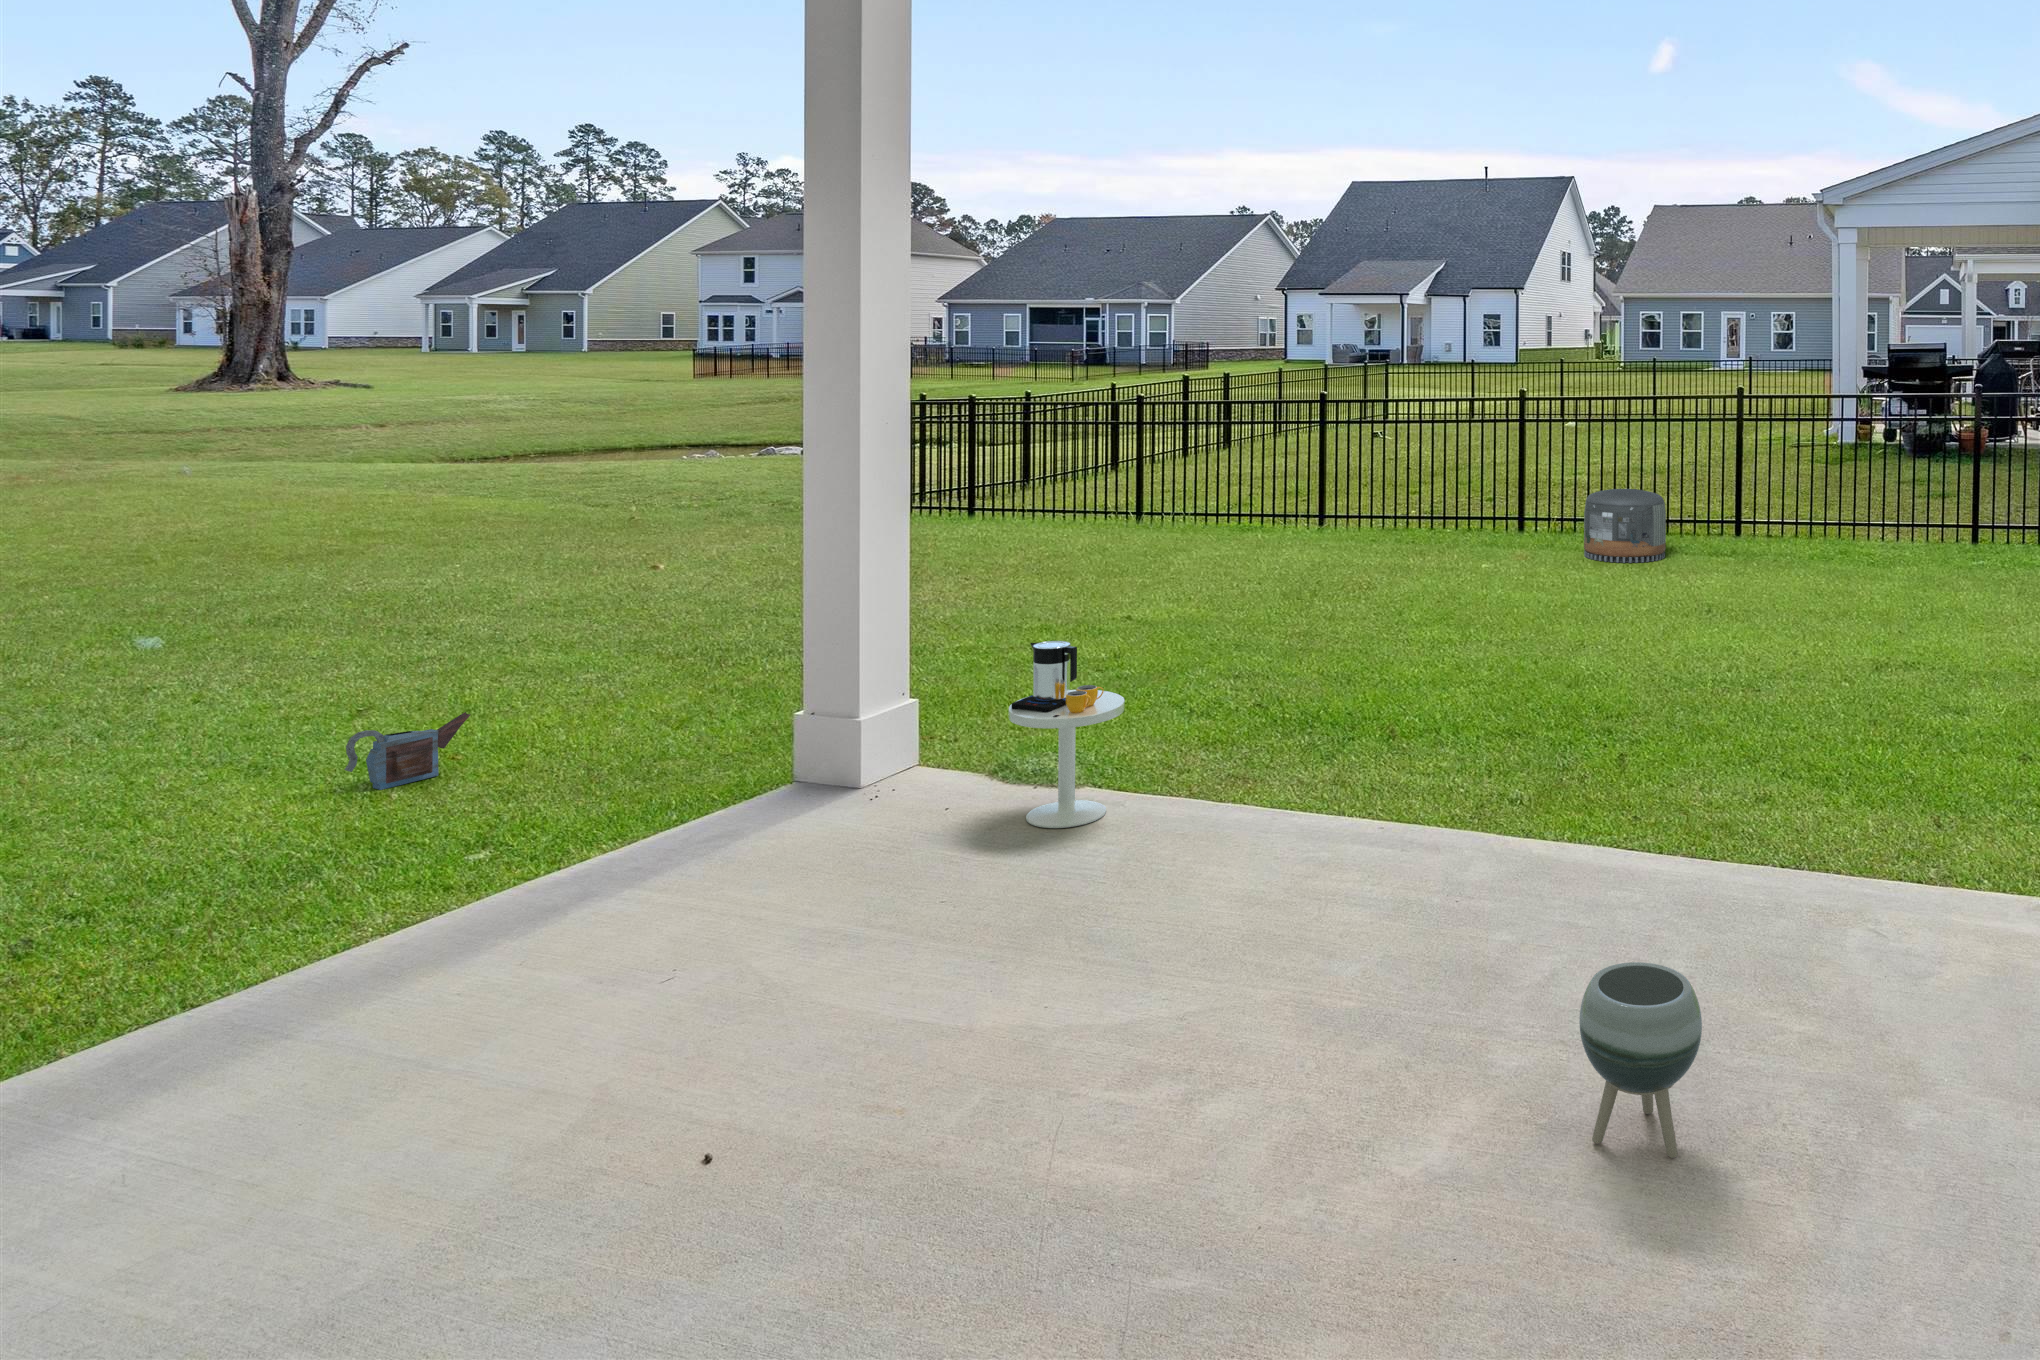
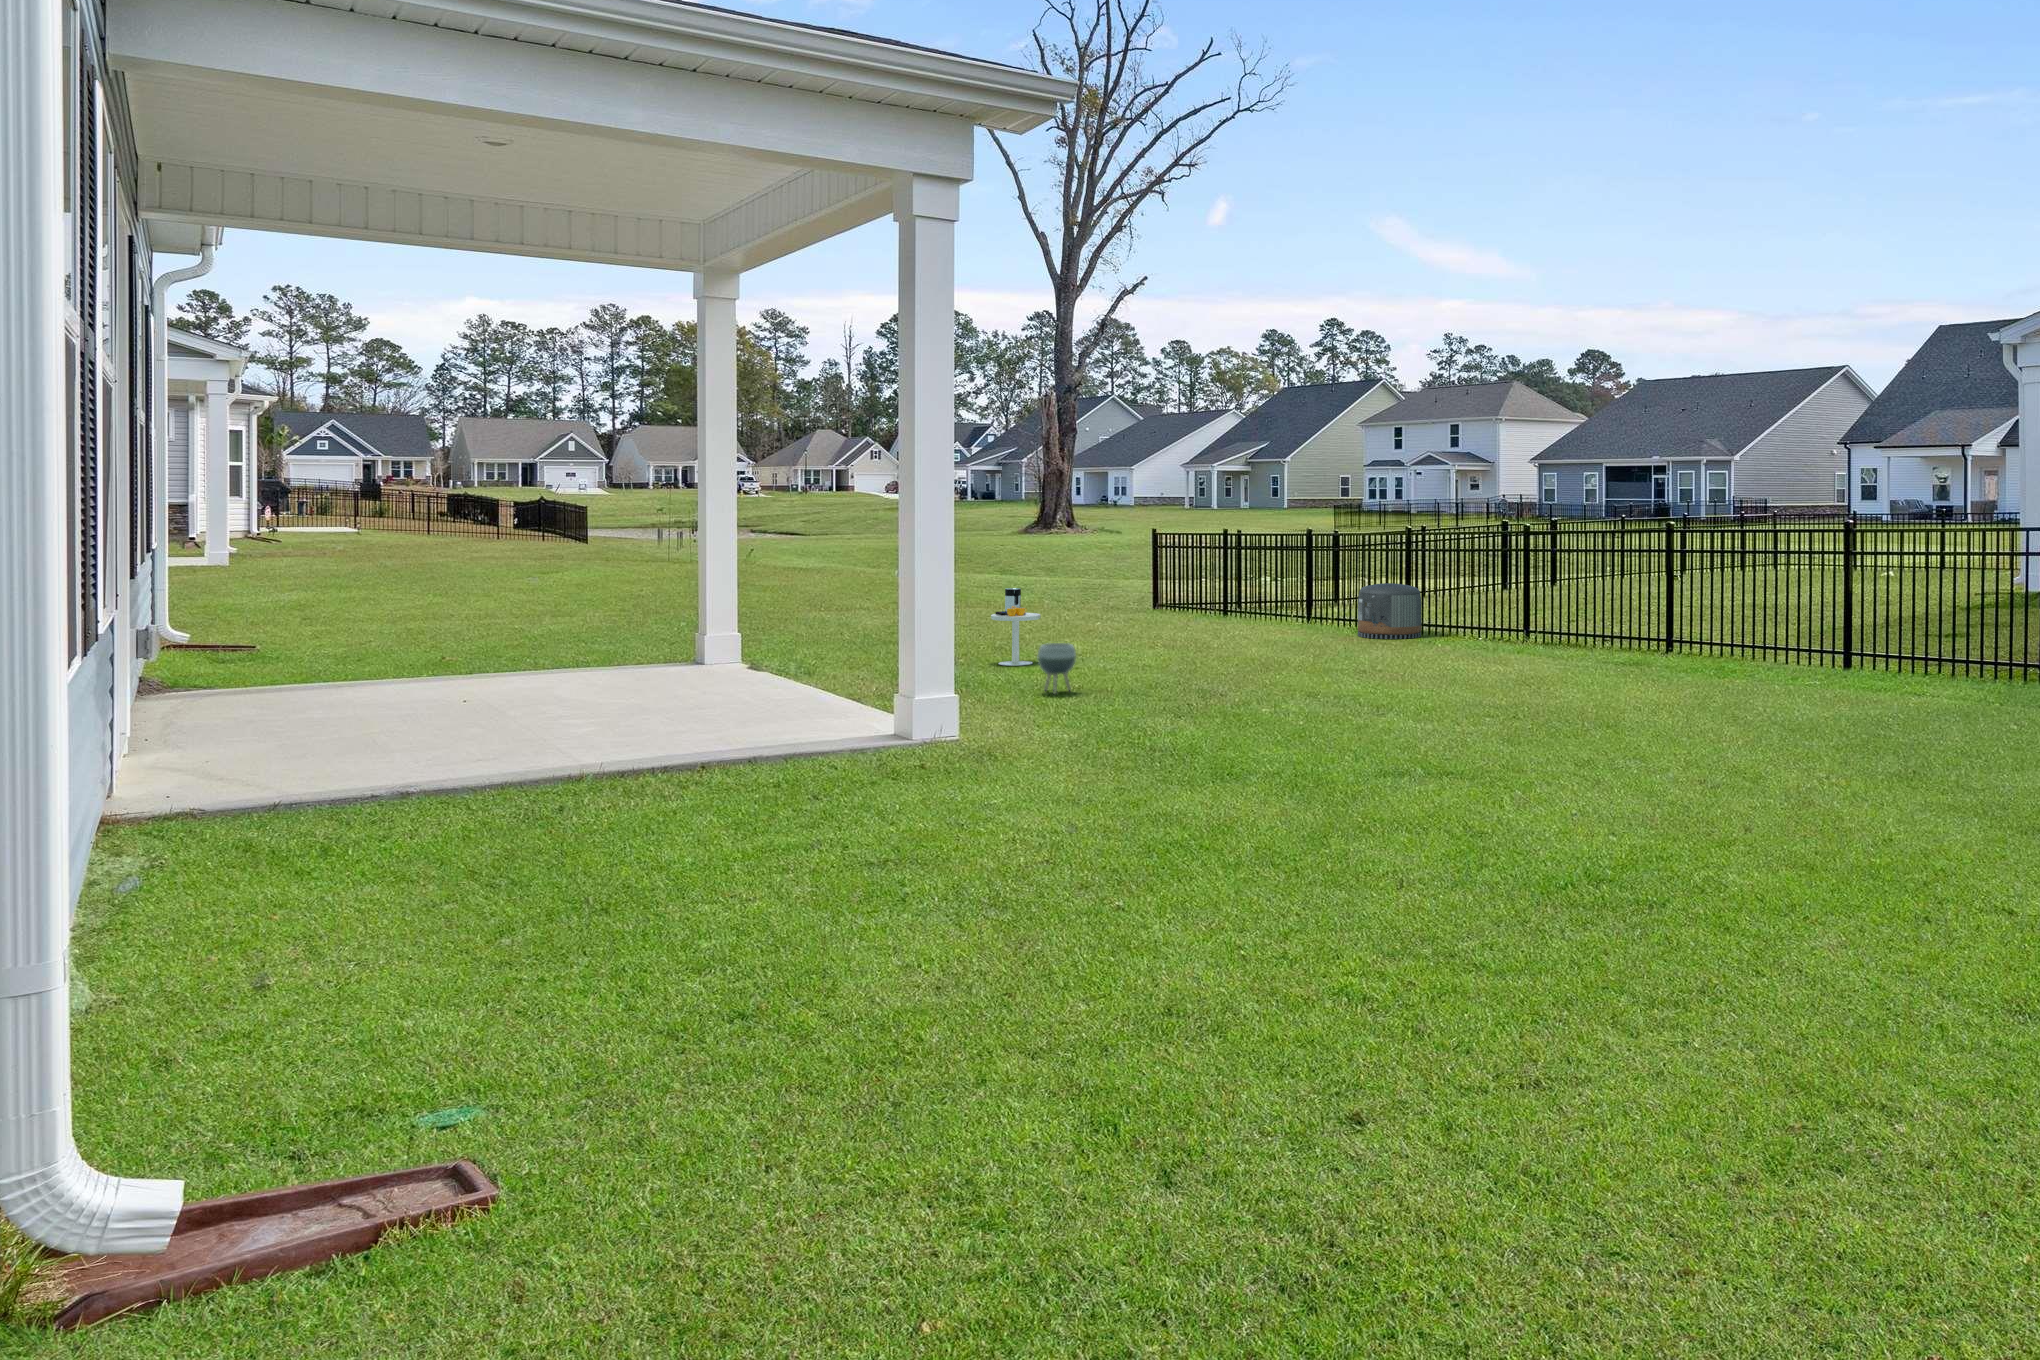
side table: present [1009,641,1125,828] -> present [991,588,1041,666]
watering can: present [344,712,471,790] -> none [590,625,641,651]
planter: present [1579,962,1702,1158] -> present [1038,643,1076,693]

